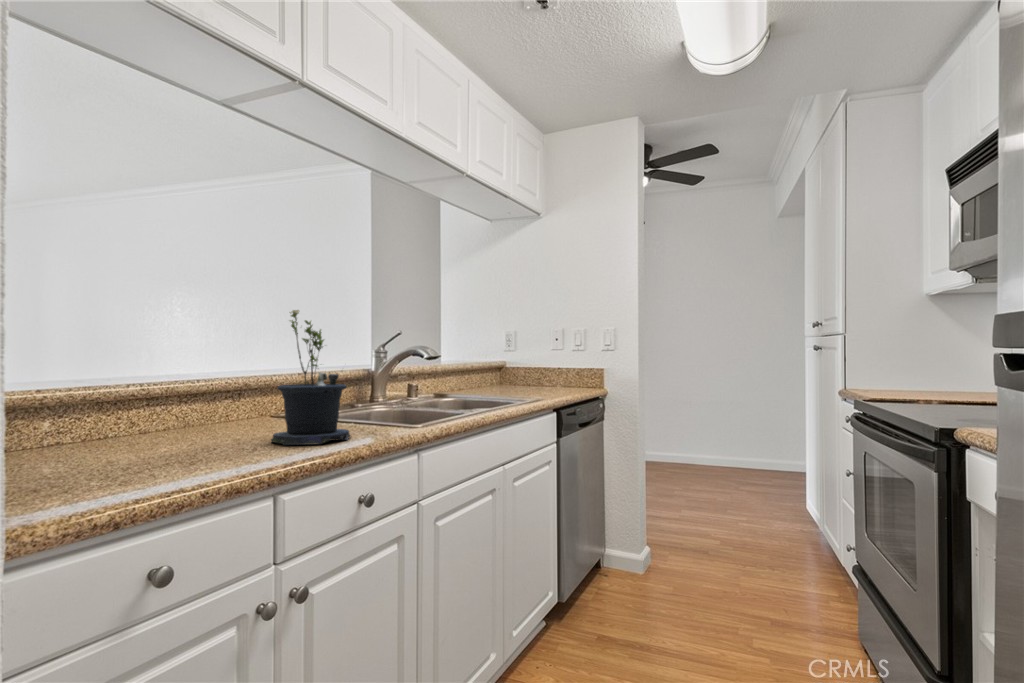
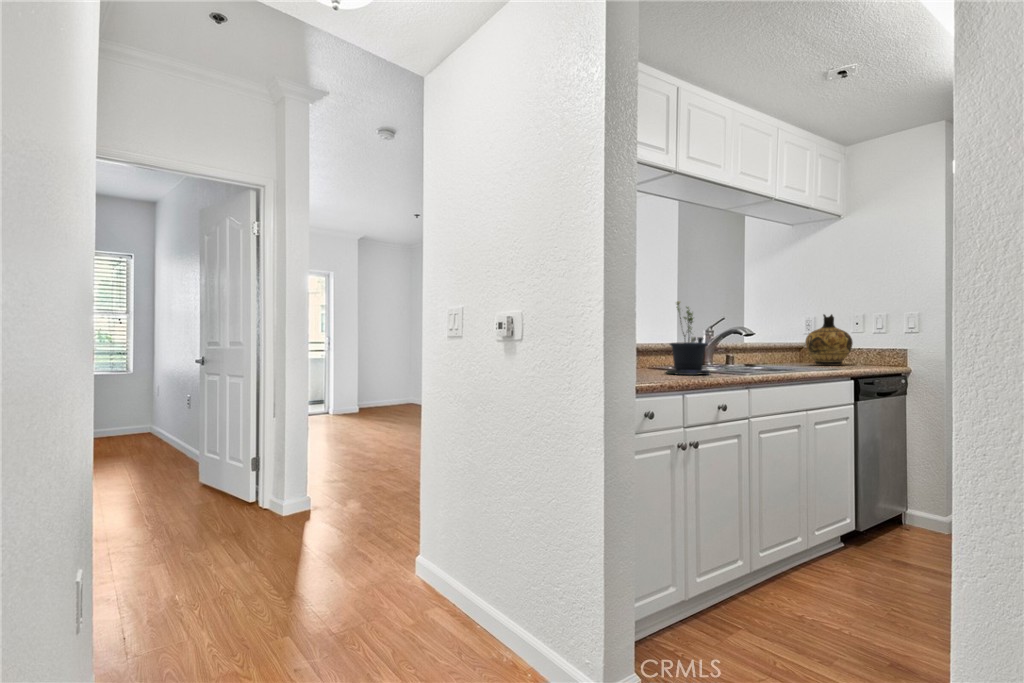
ceramic jug: none [504,328,553,390] -> present [805,314,853,365]

